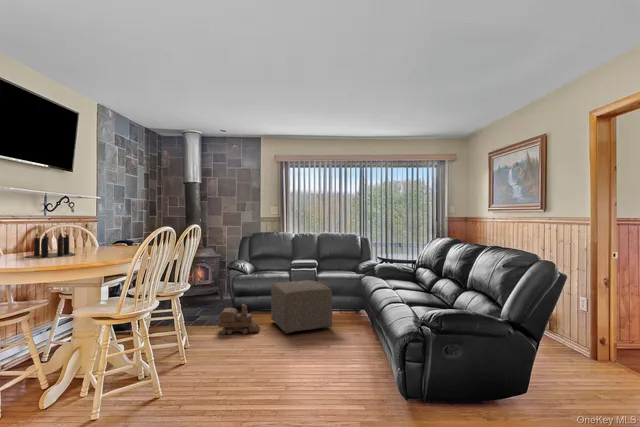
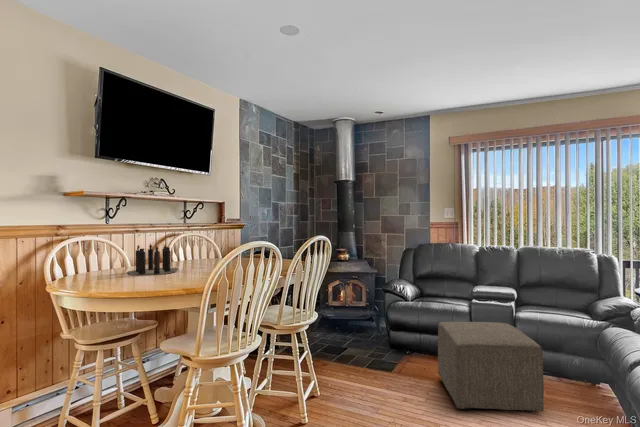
toy train: present [218,304,260,334] -> none [360,348,420,394]

